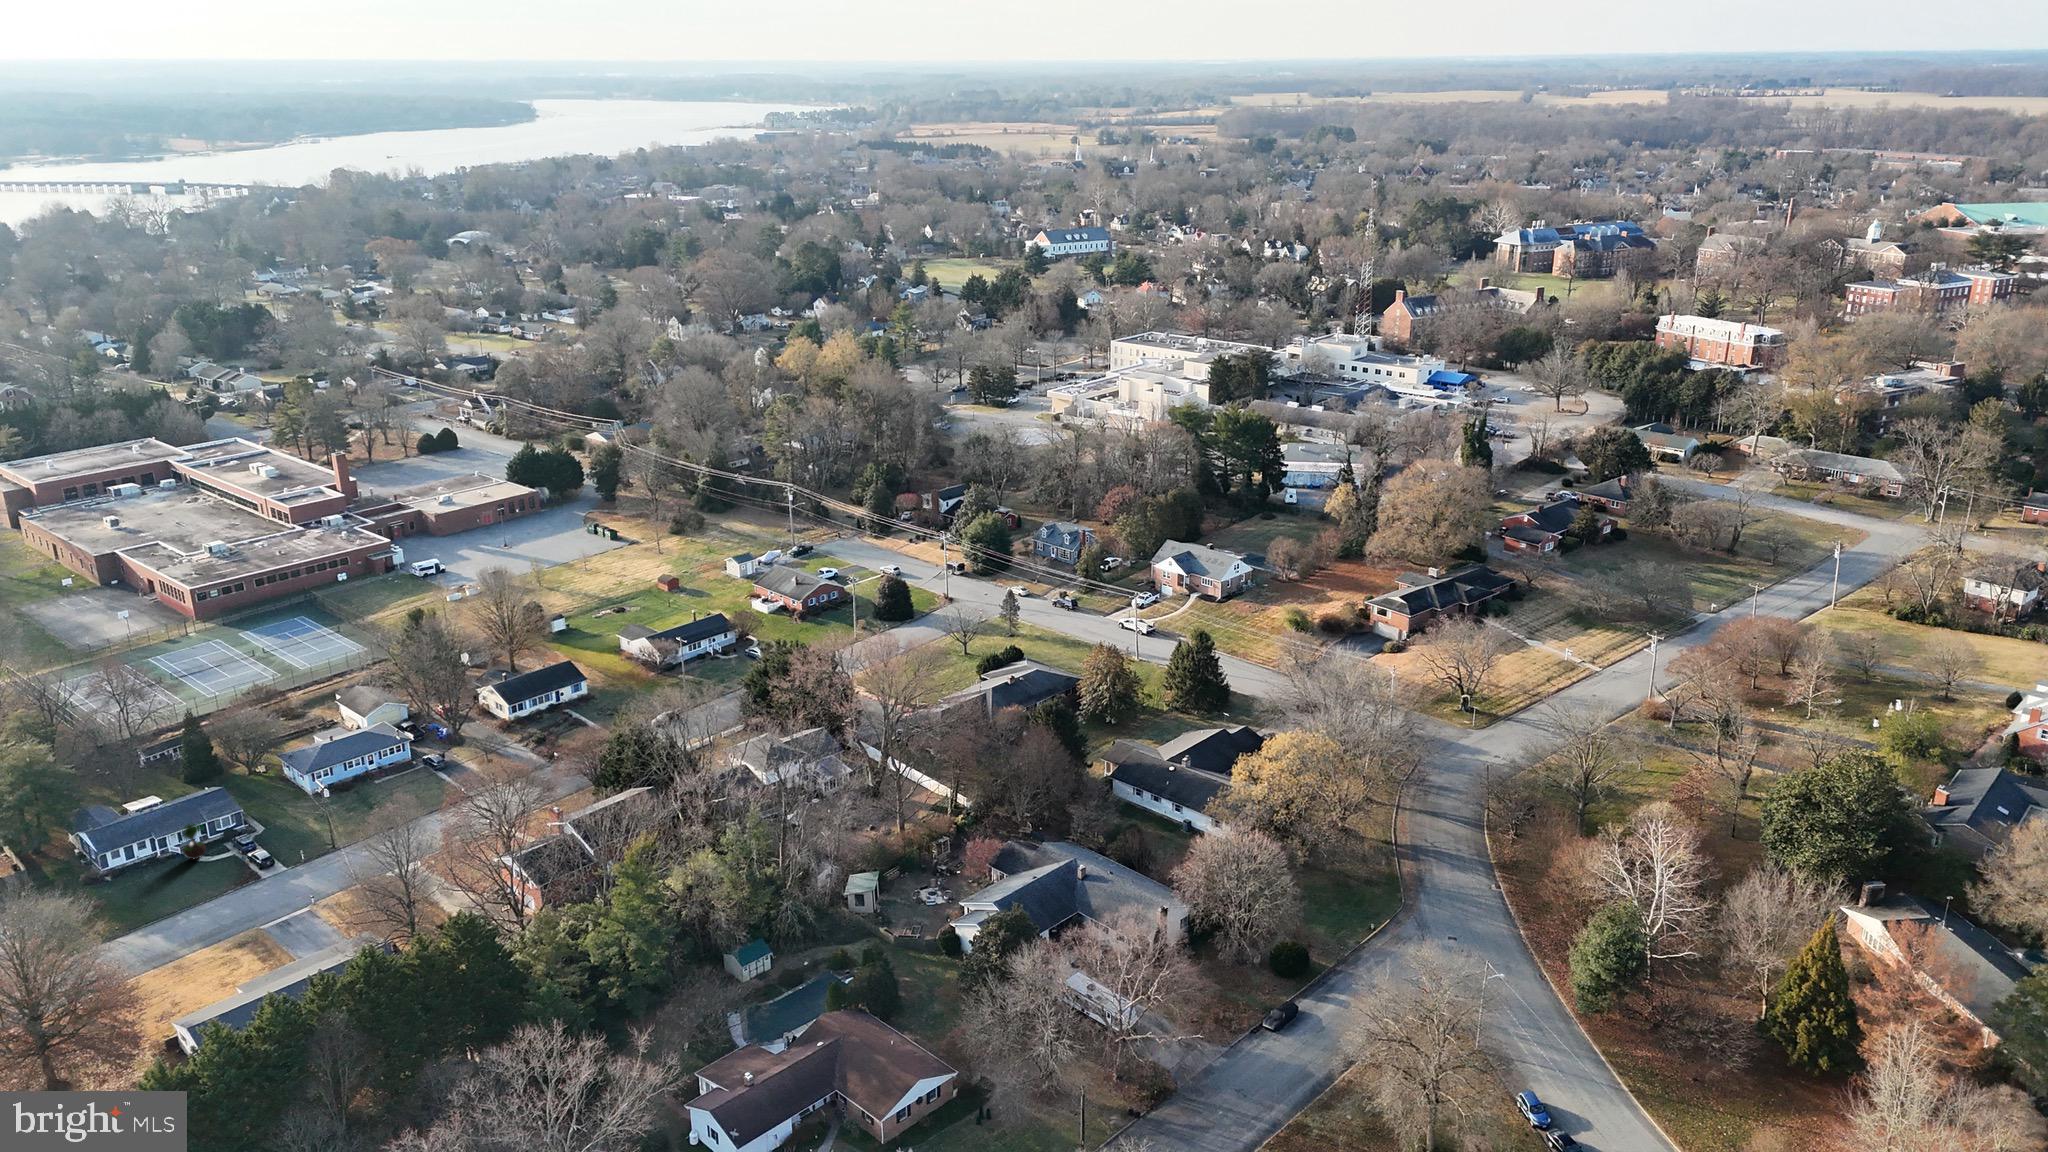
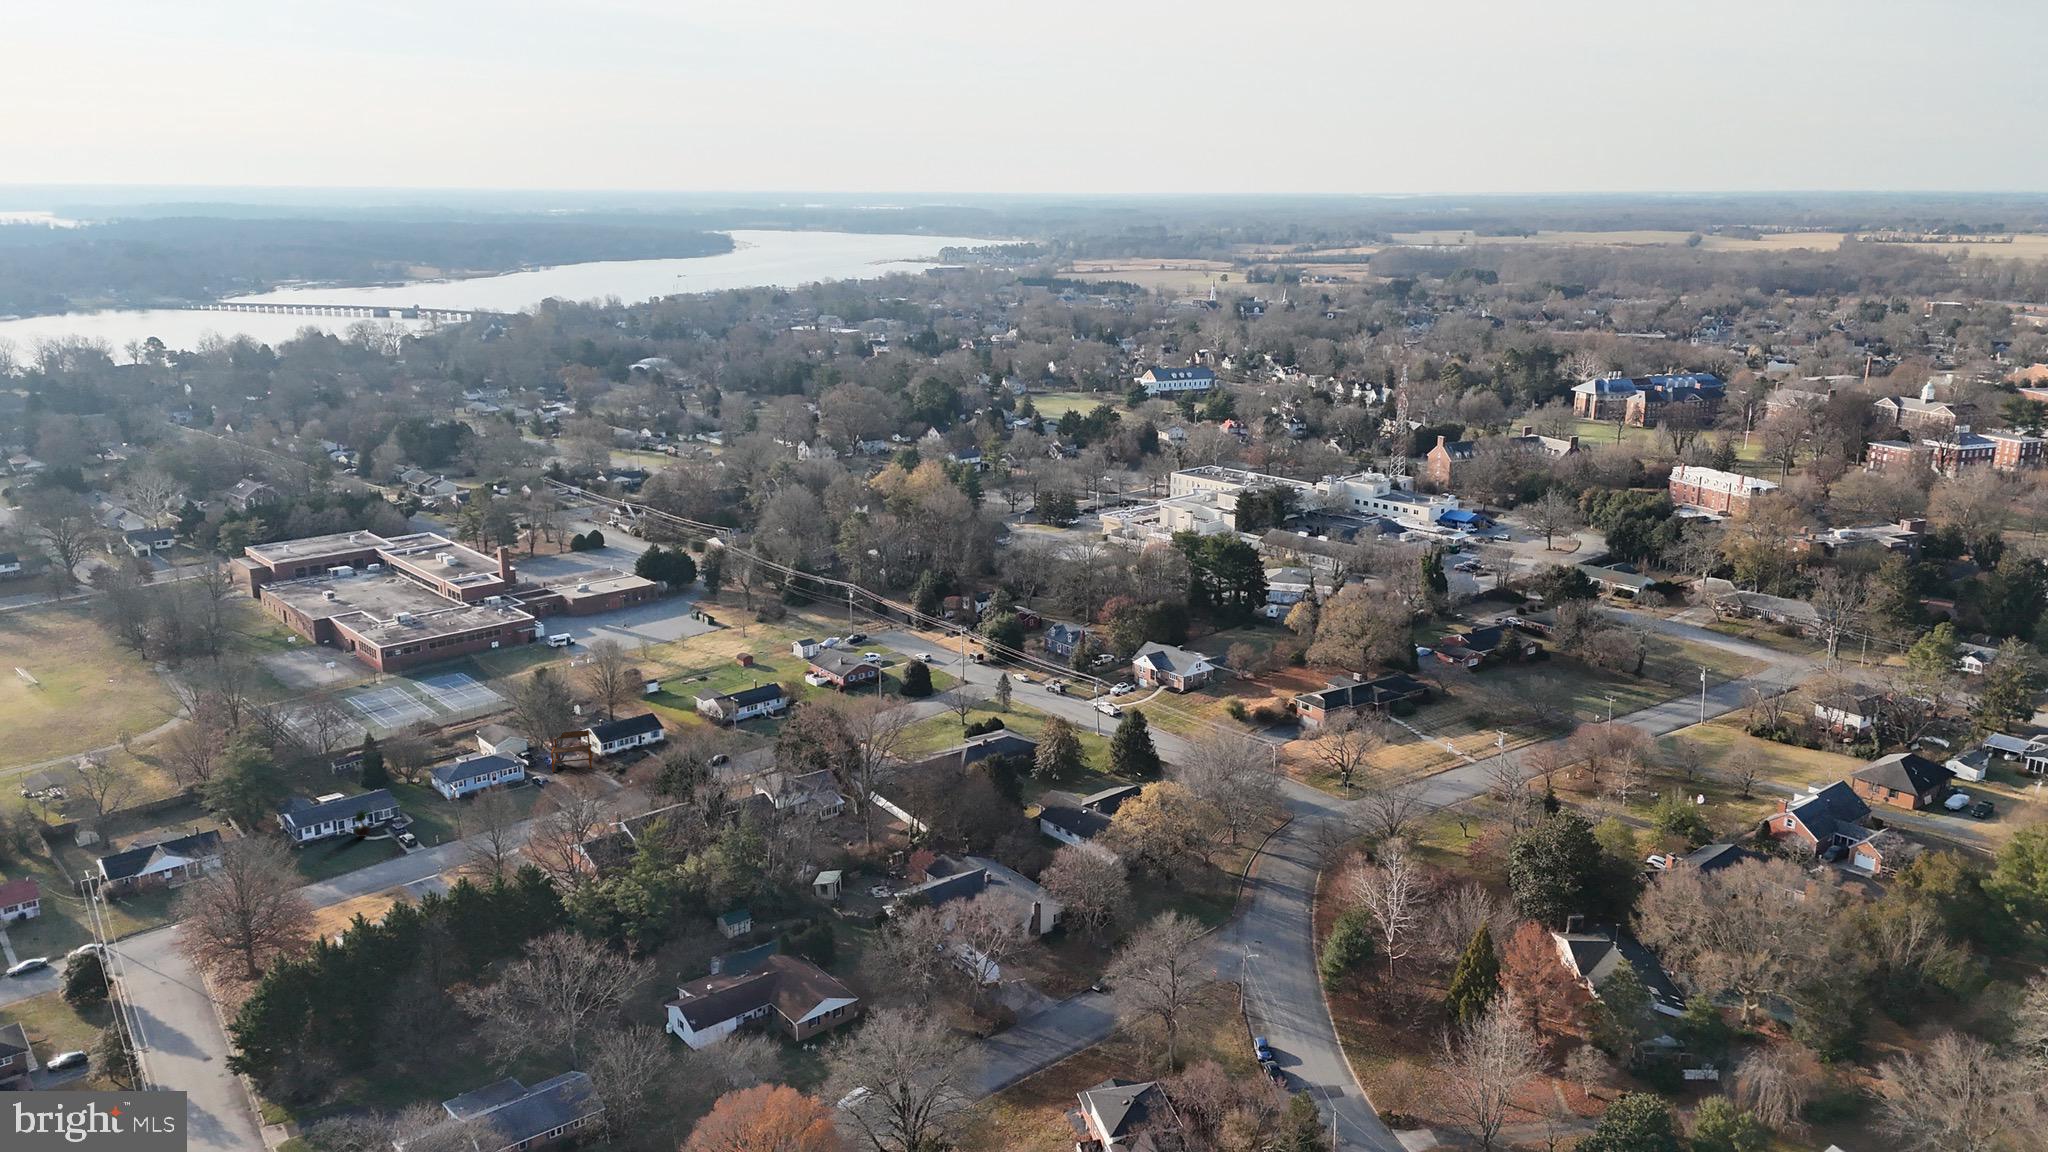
bench: none [444,690,499,748] -> present [551,730,593,772]

